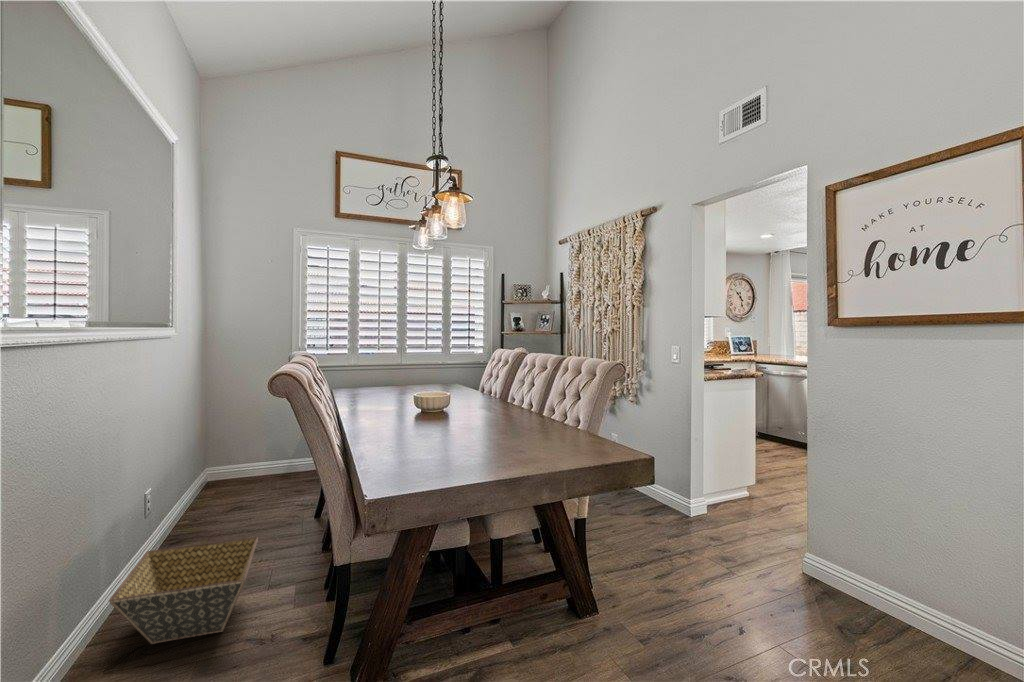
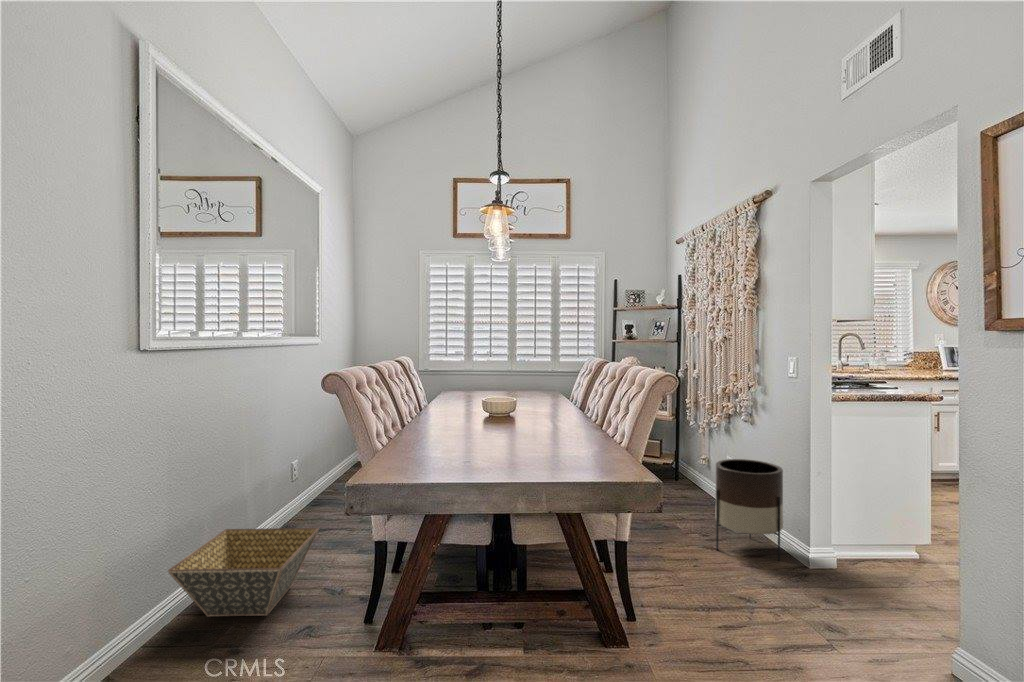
planter: none [616,435,669,516] -> present [715,459,783,561]

